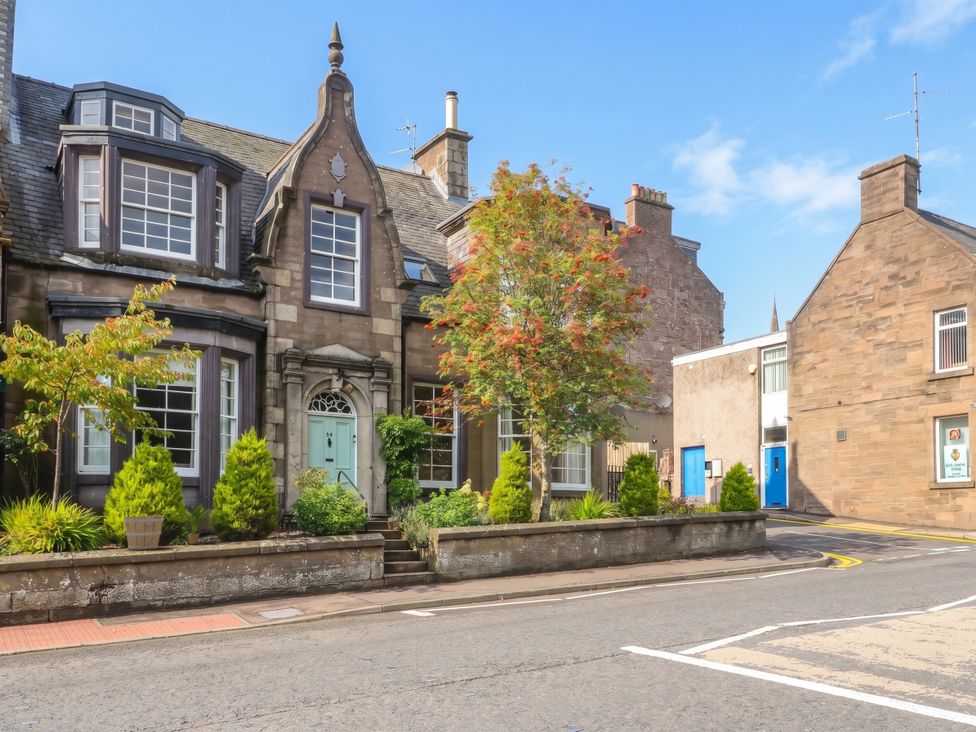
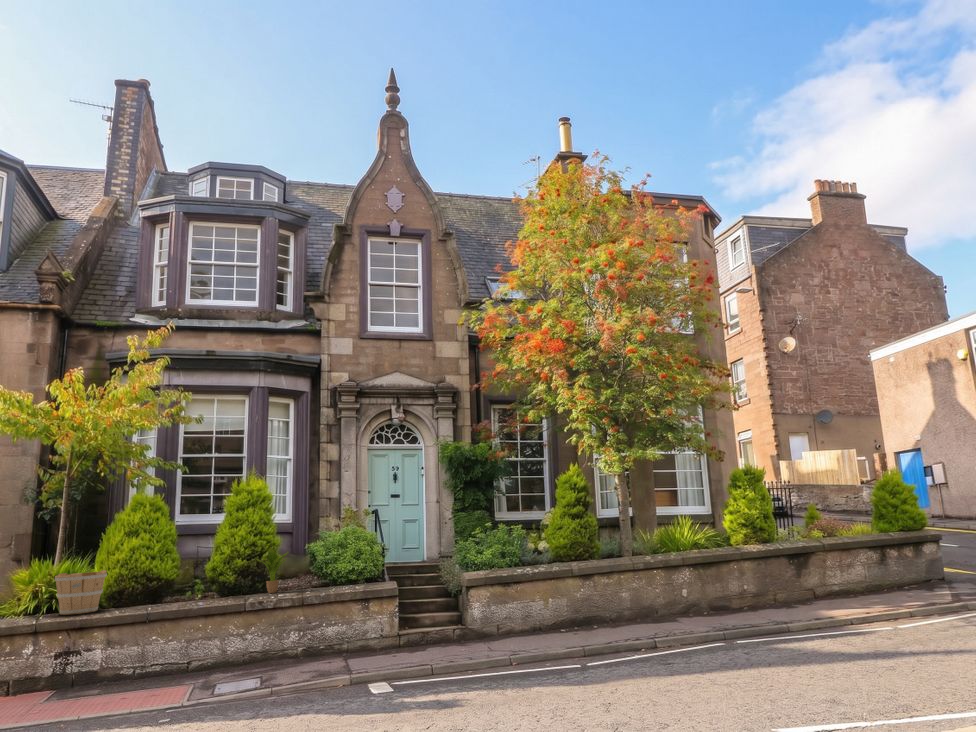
potted plant: present [185,504,206,544] -> present [258,547,287,593]

